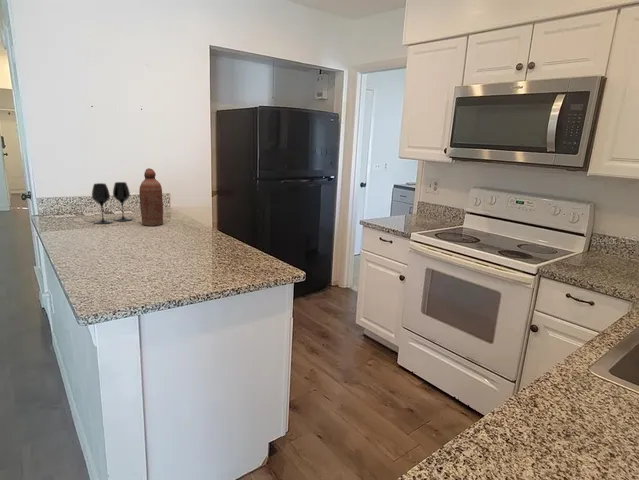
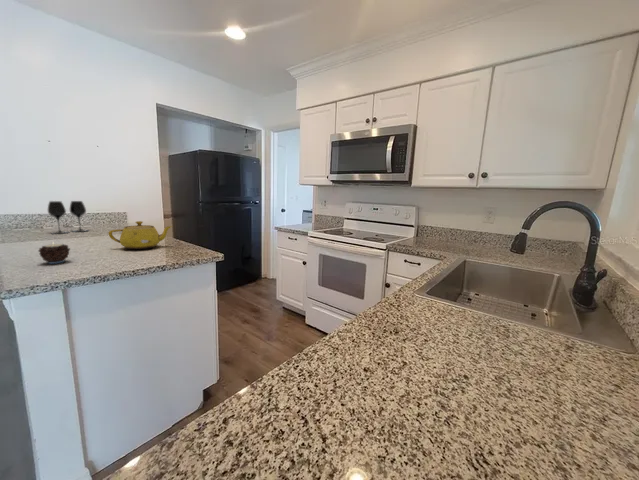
bottle: present [139,168,163,226] -> none [93,188,116,234]
teapot: none [168,221,239,257] -> present [109,221,172,249]
candle: none [106,250,136,276] -> present [39,243,70,264]

